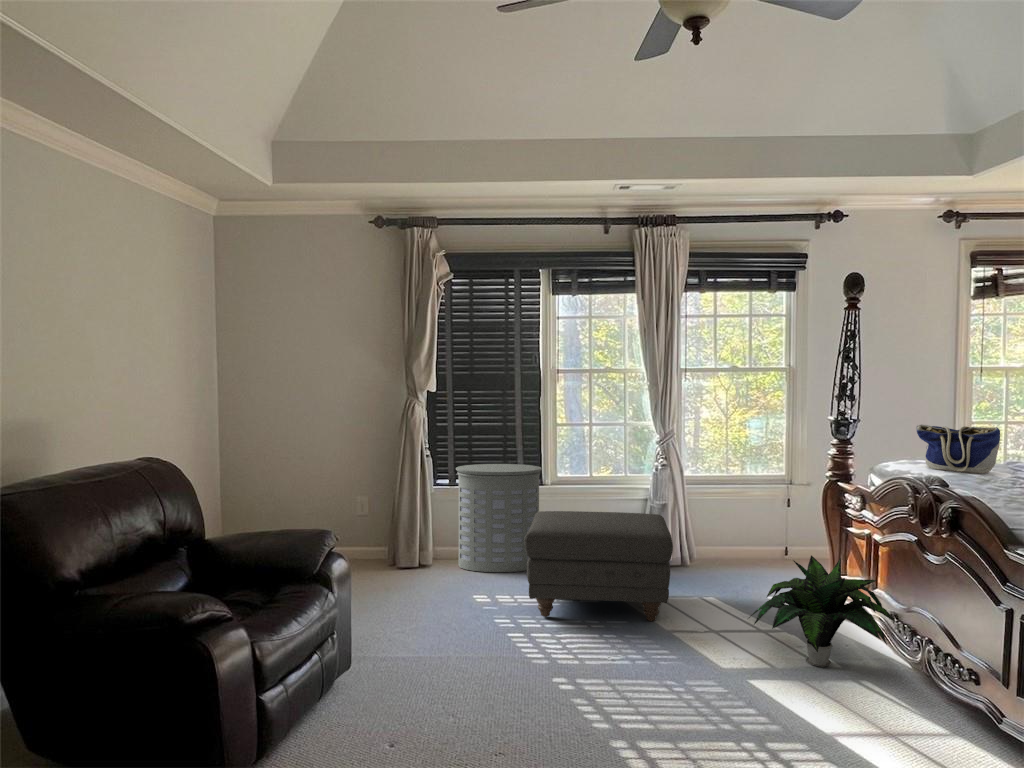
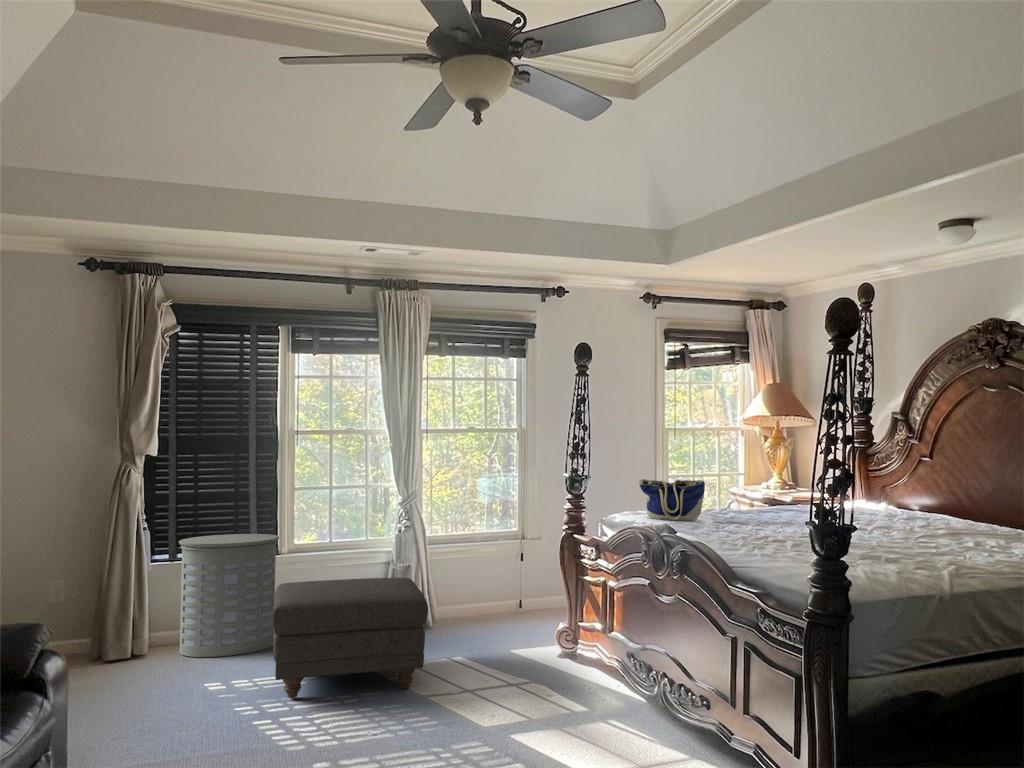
potted plant: present [749,555,896,666] -> none [505,605,636,712]

